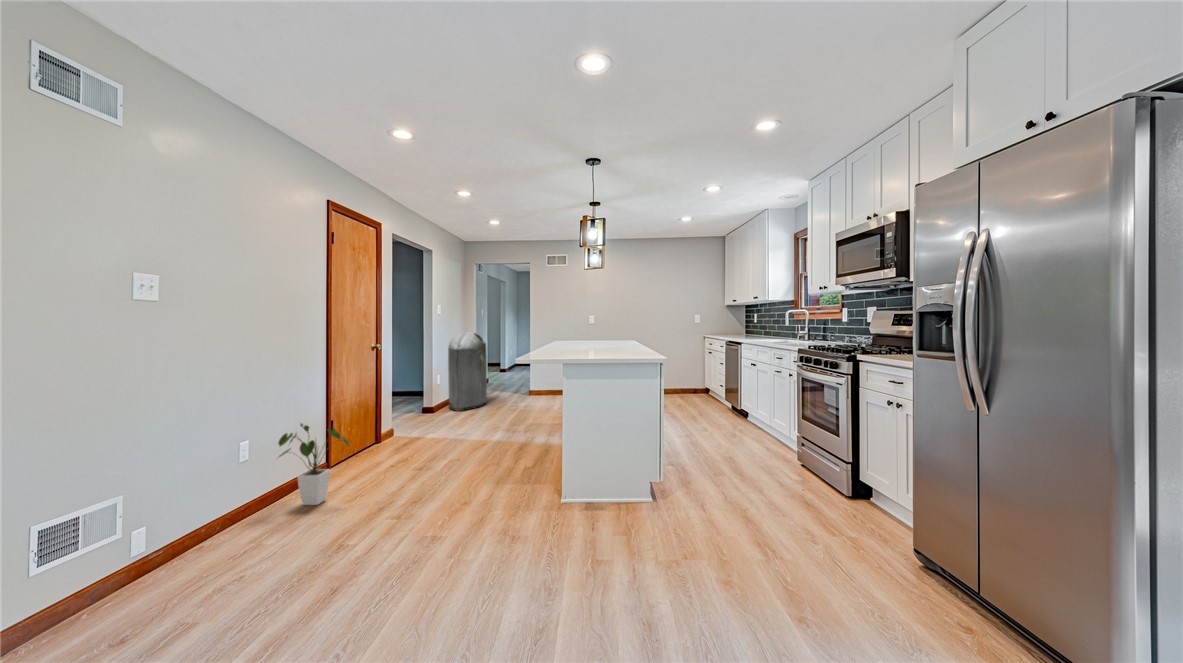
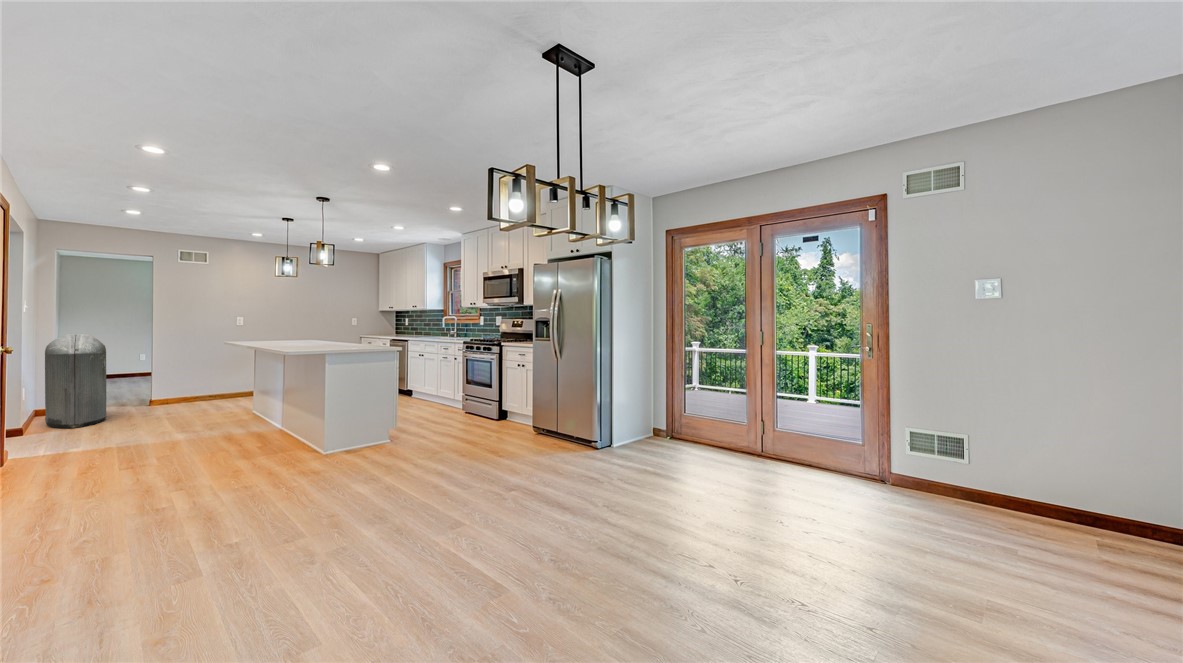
house plant: present [278,424,350,505] -> none [17,419,117,500]

